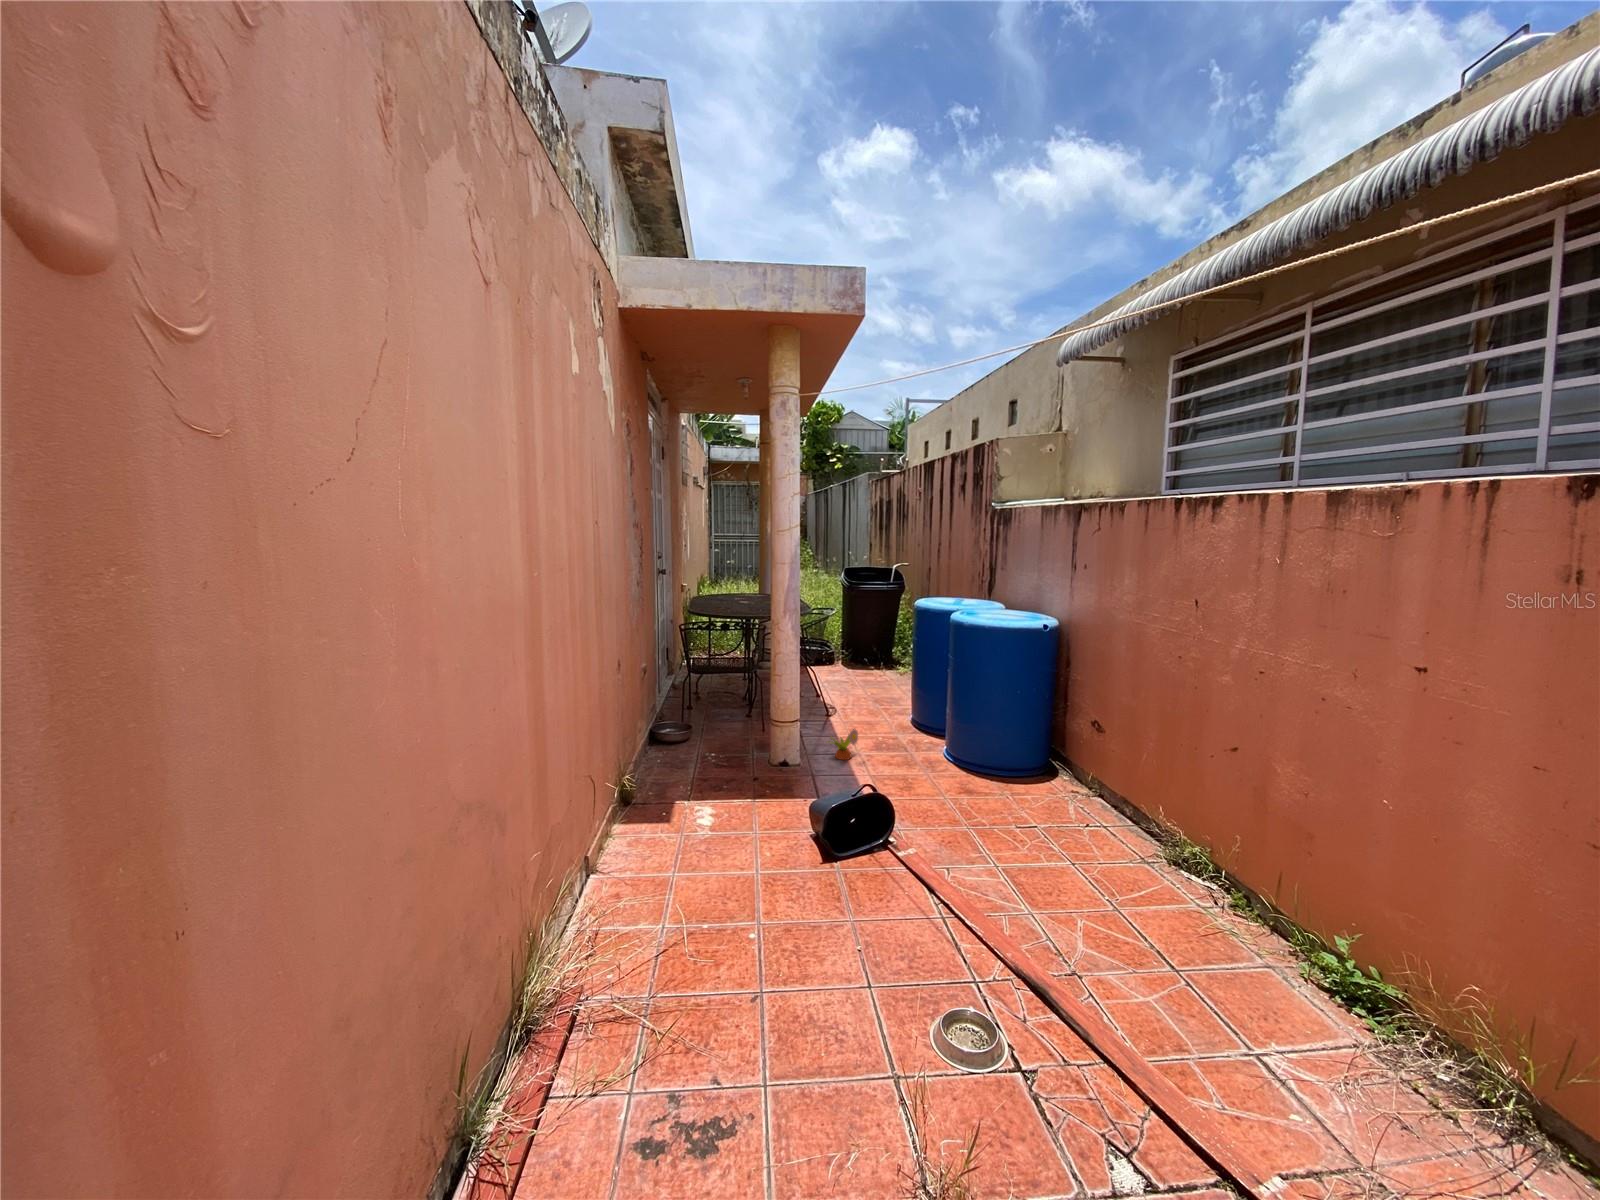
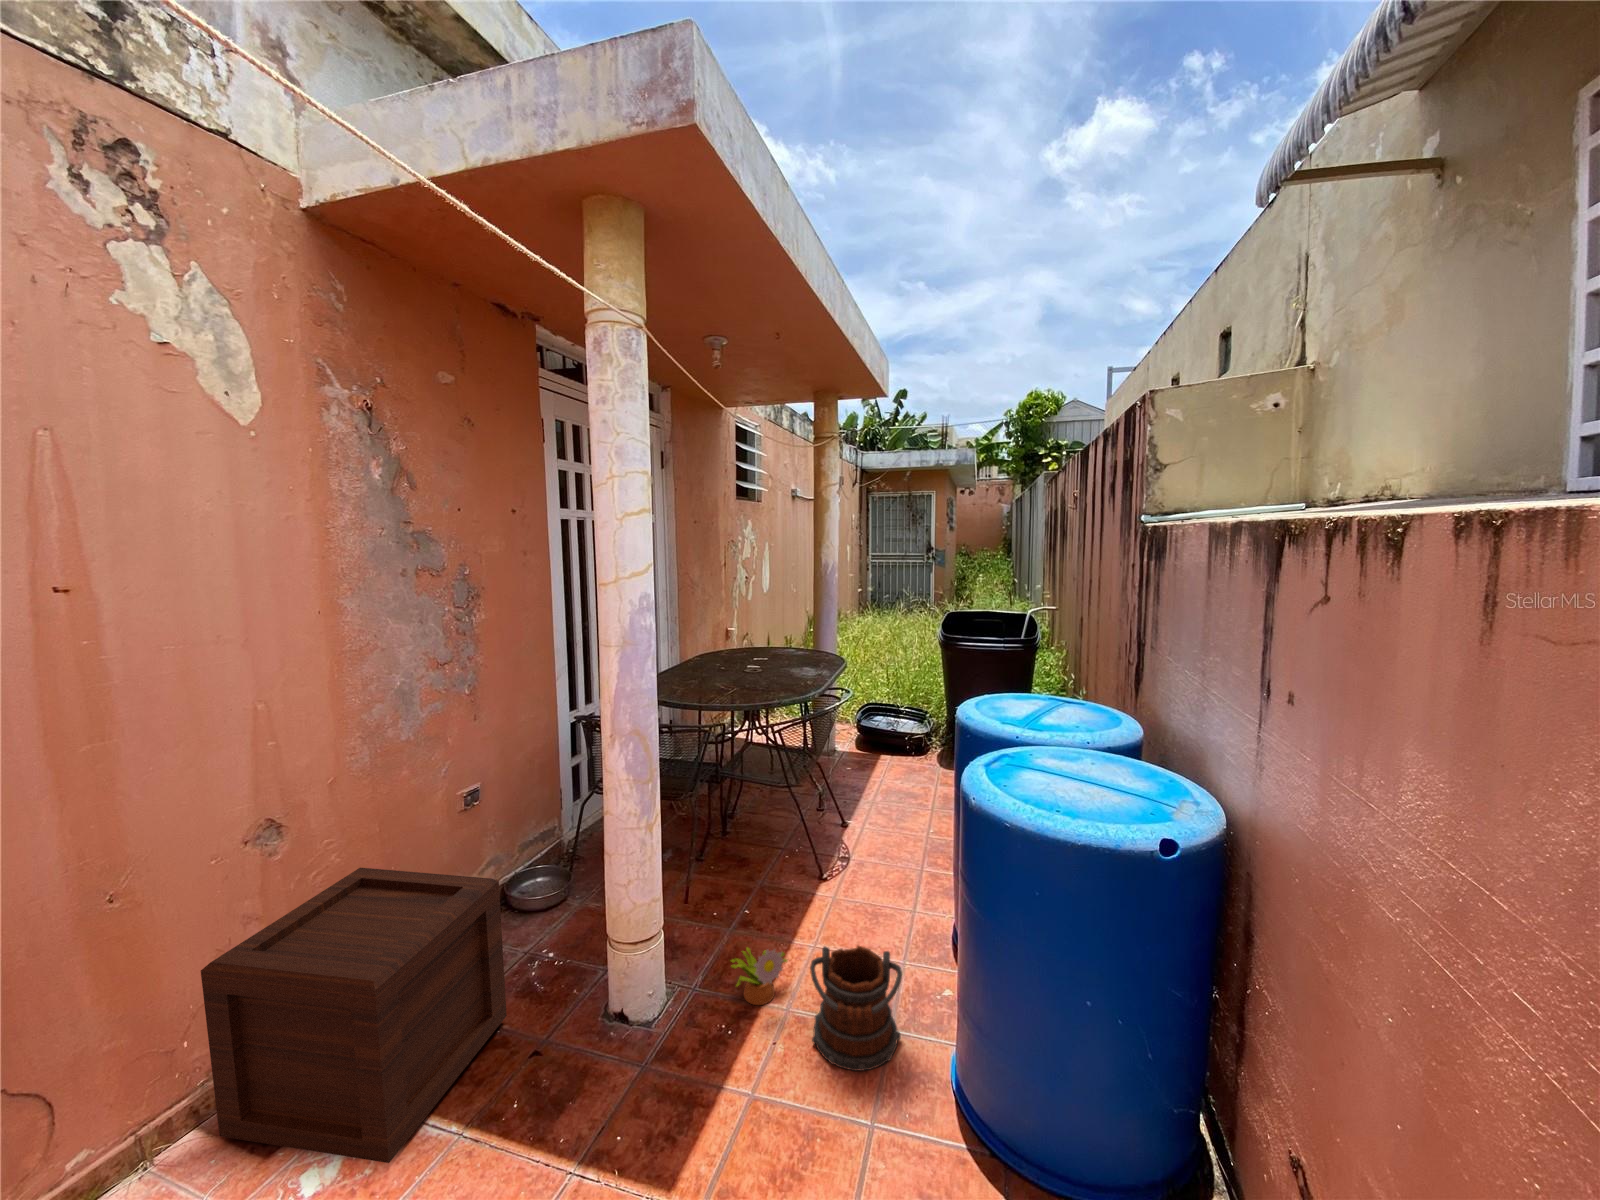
wooden crate: none [631,698,736,830] -> present [201,868,507,1163]
bucket: none [879,715,926,769] -> present [810,946,902,1071]

